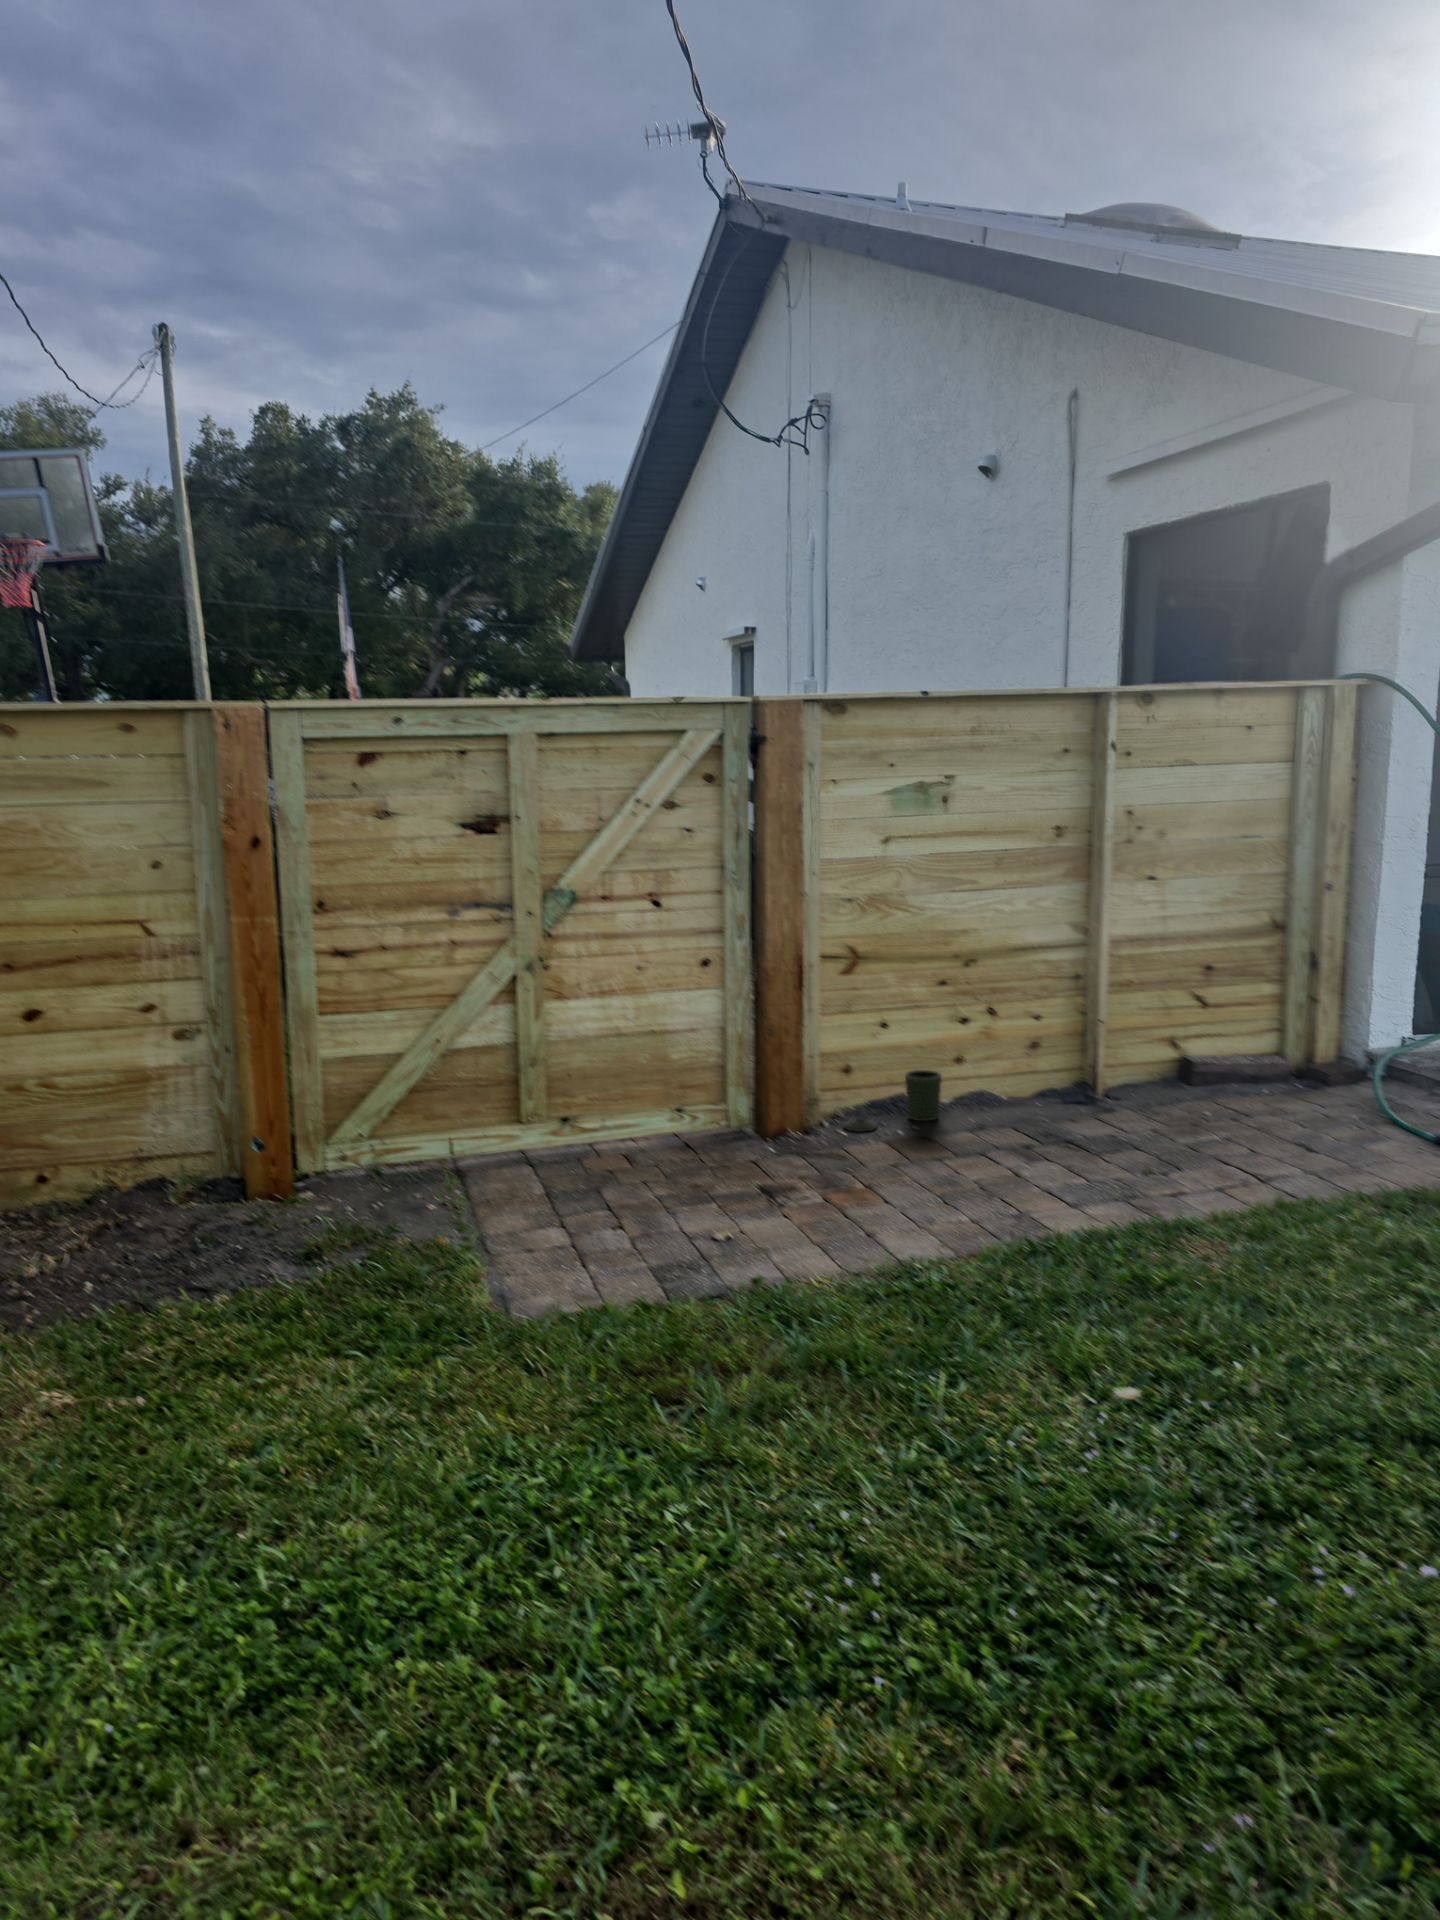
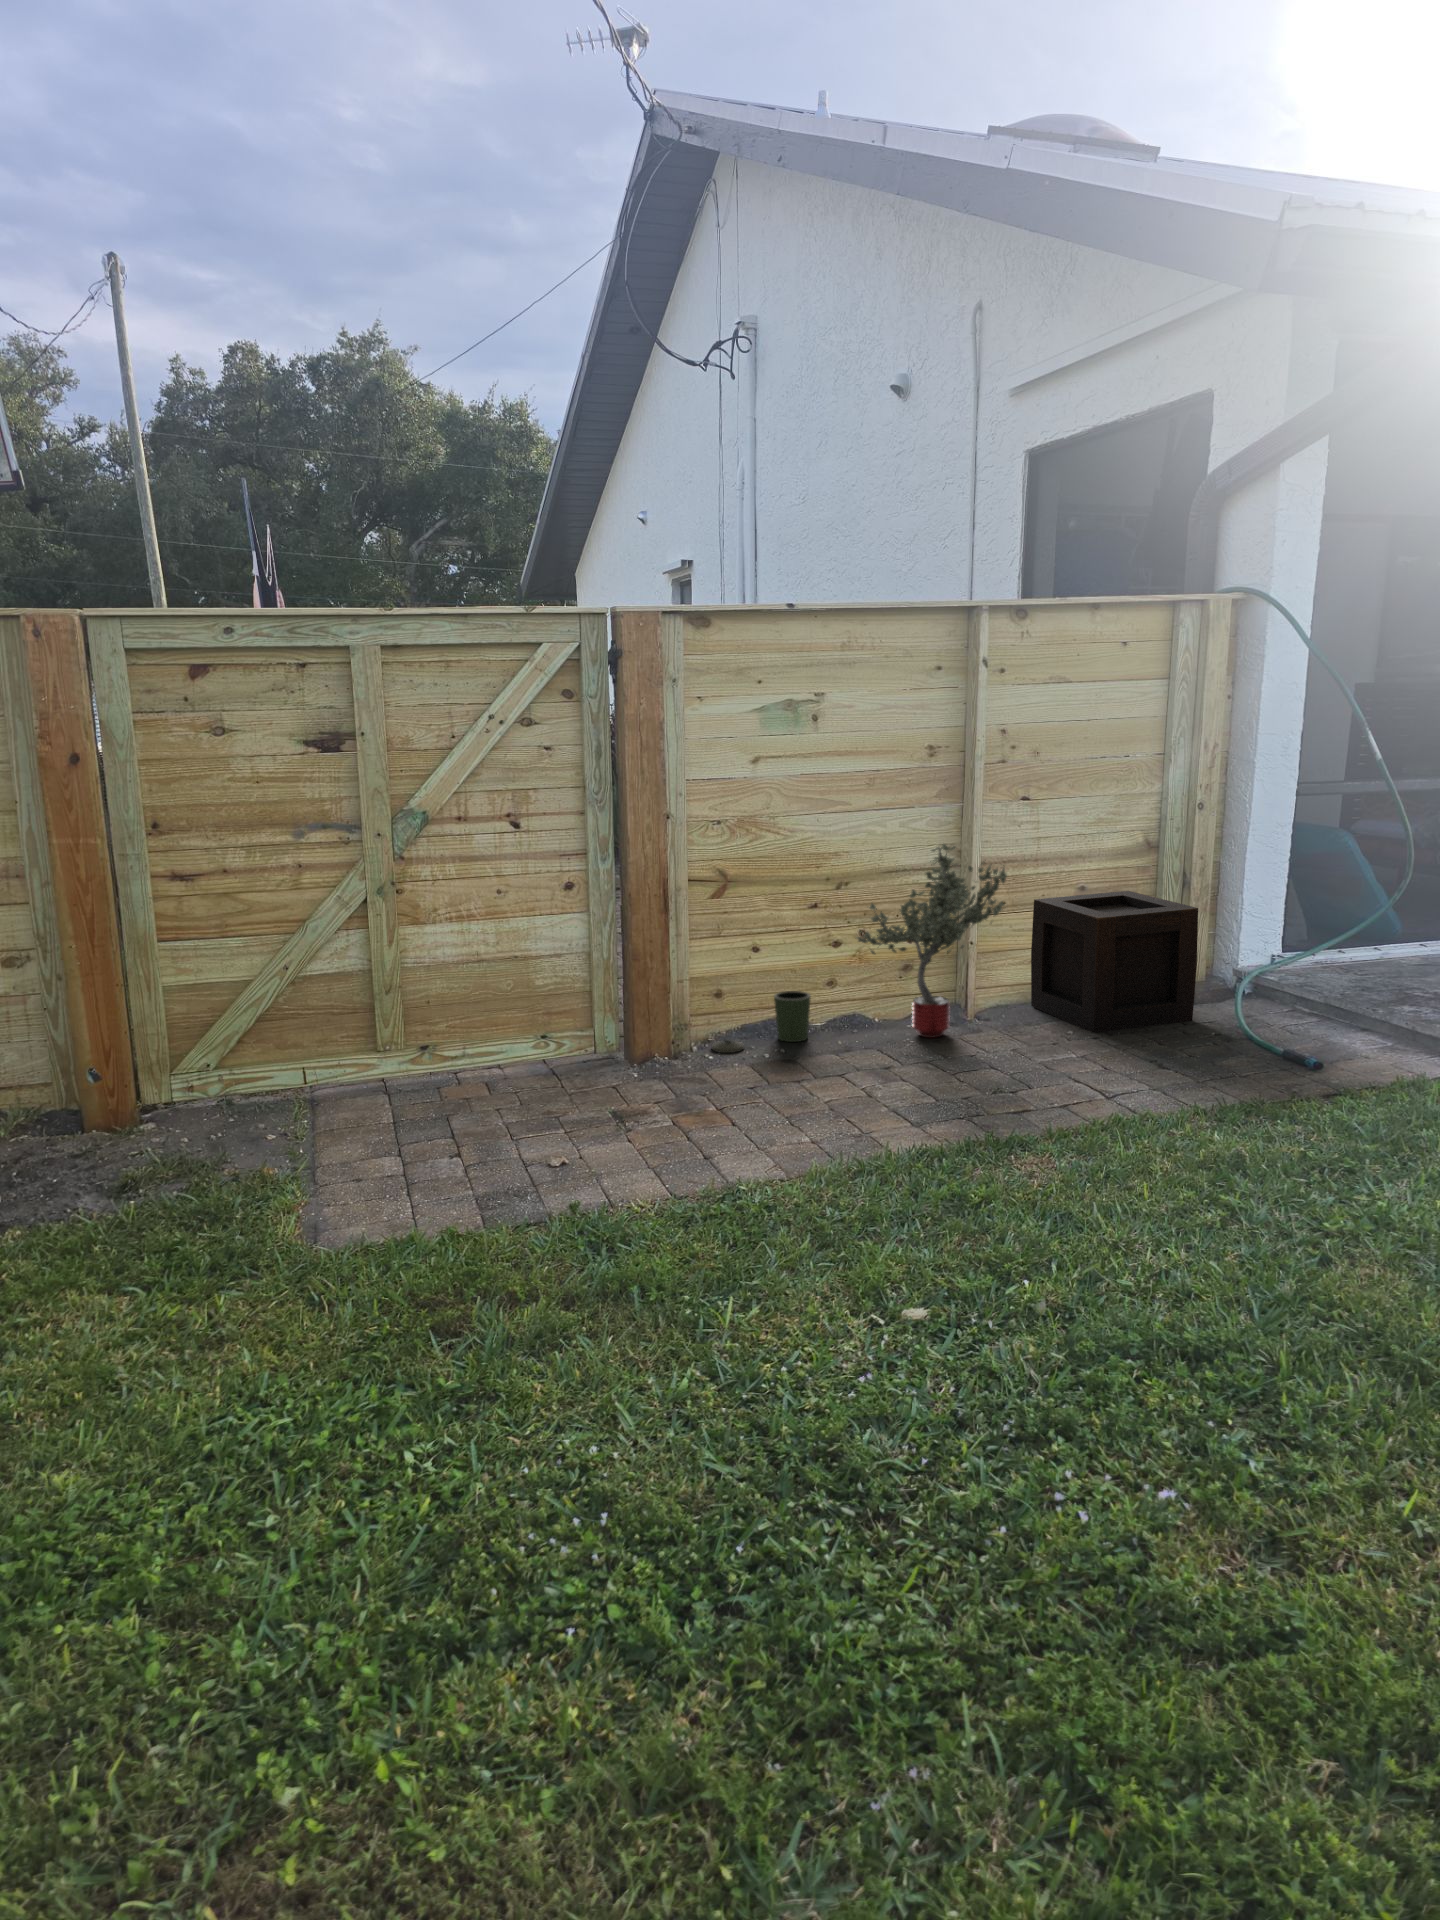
potted tree: none [988,923,1139,1118] -> present [856,844,1007,1038]
wooden crate: none [1156,972,1329,1115] -> present [1031,891,1198,1033]

